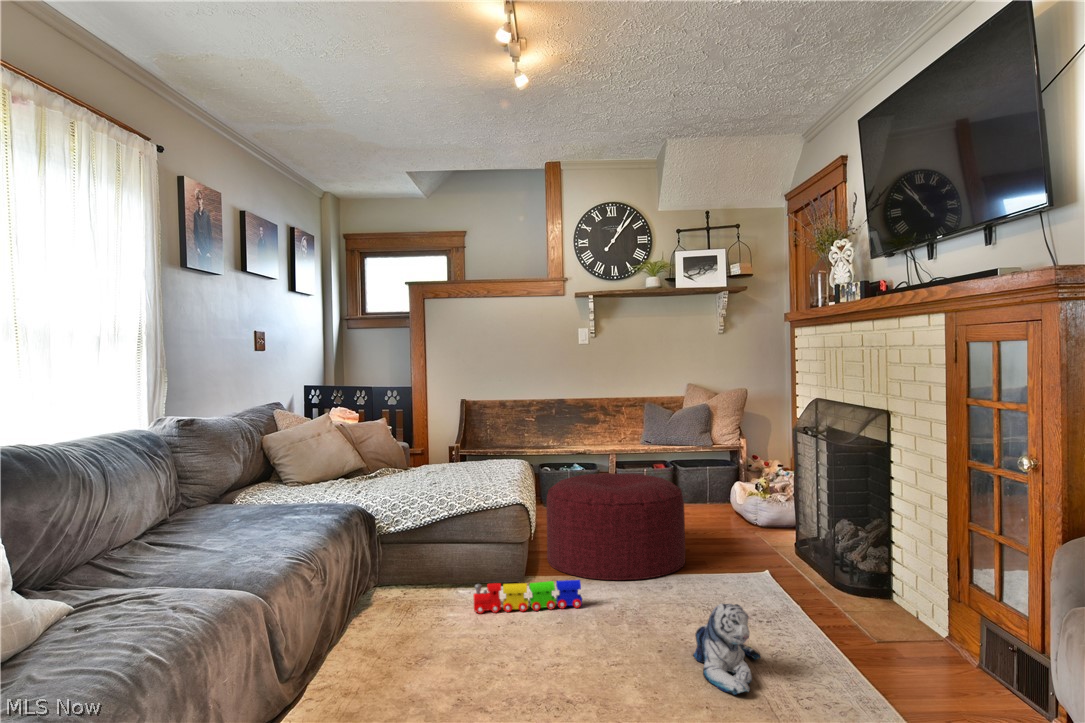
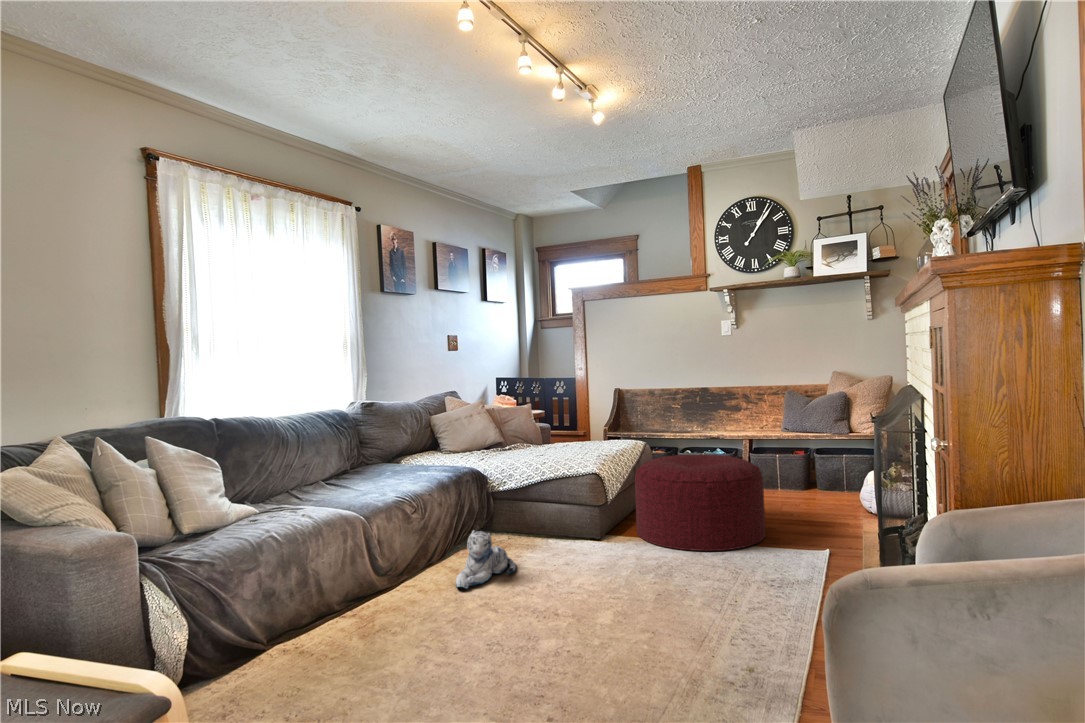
toy train: present [473,580,582,614] -> none [541,539,632,568]
plush toy: present [693,603,760,695] -> present [456,530,516,589]

